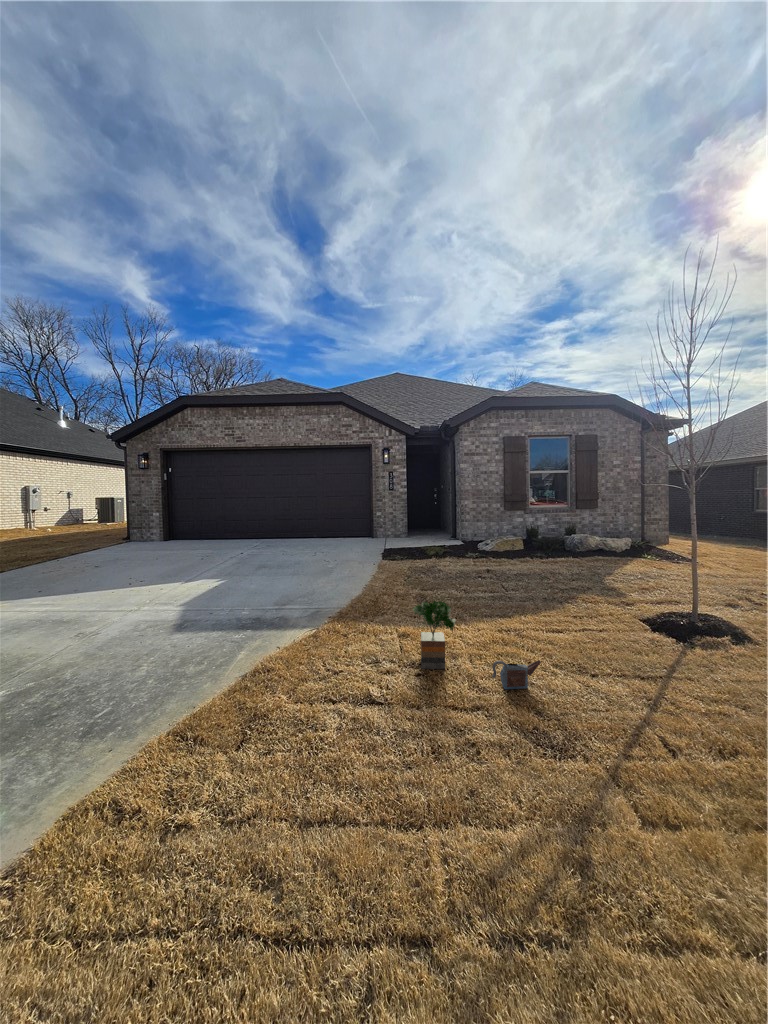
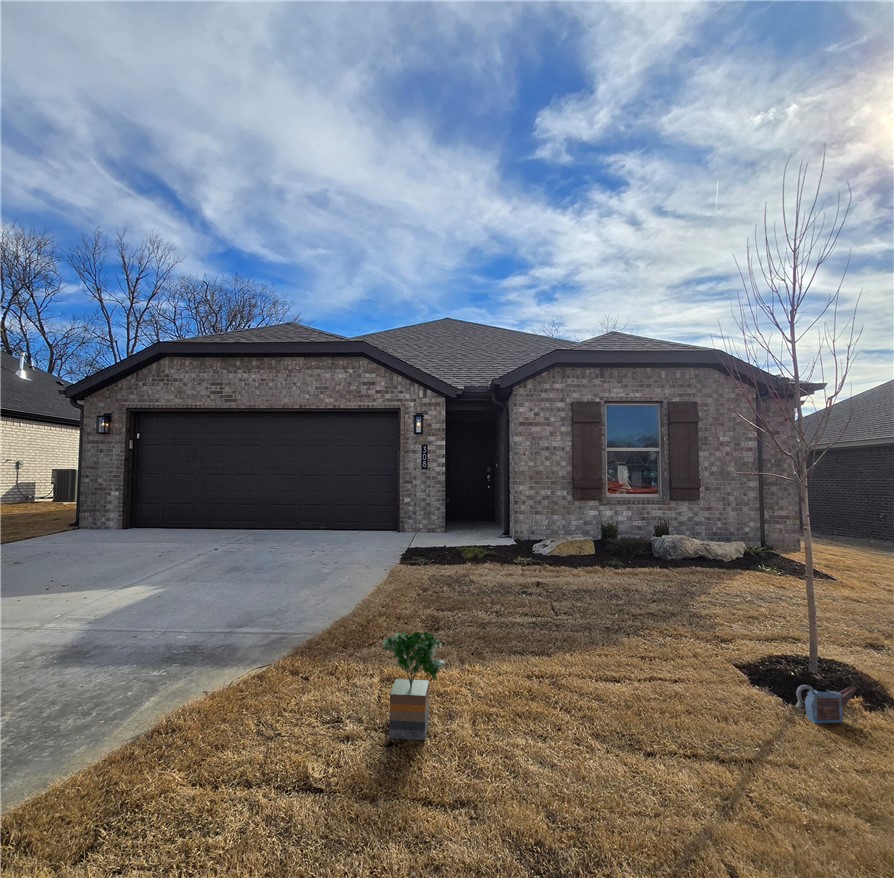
watering can: present [492,660,541,689] -> present [796,685,857,723]

